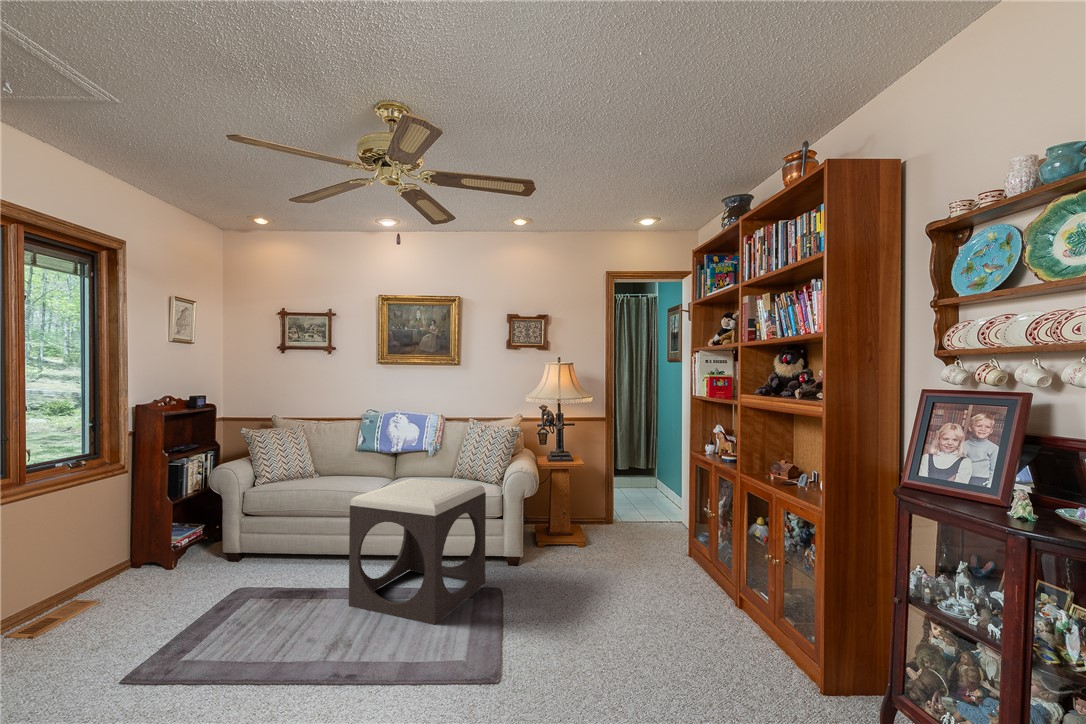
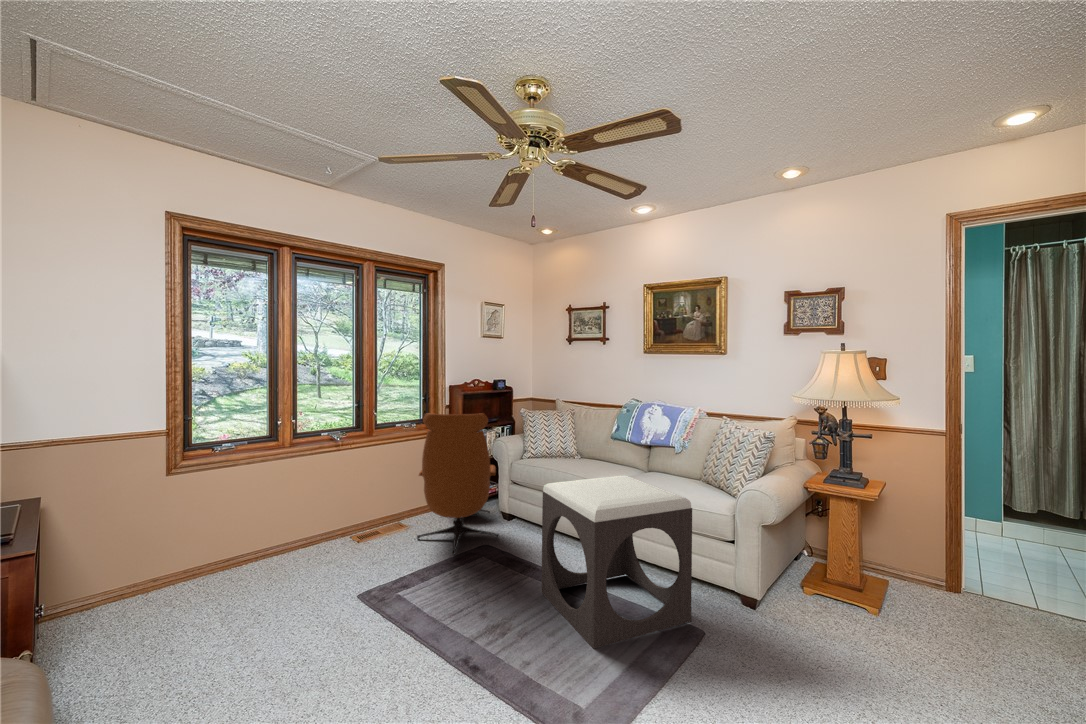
lounge chair: none [125,435,253,611] -> present [417,413,499,554]

